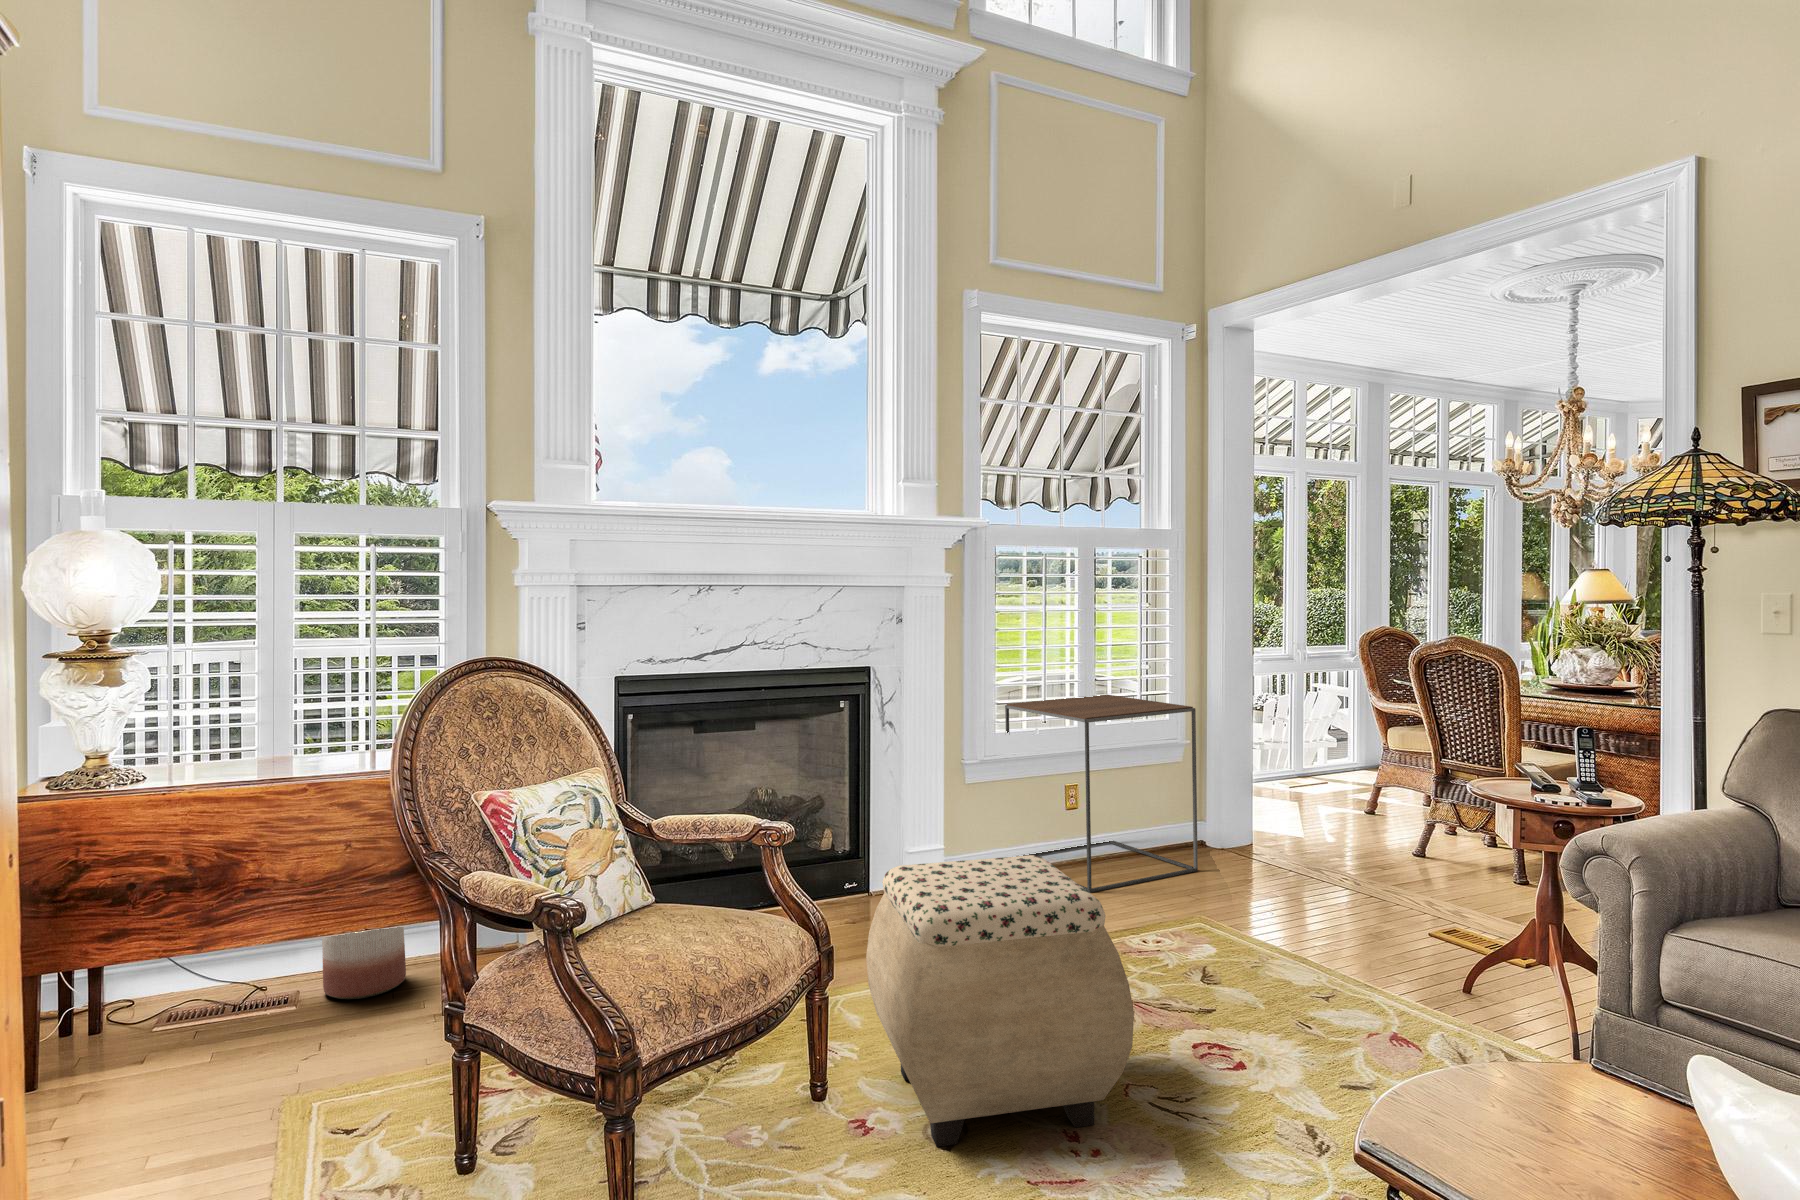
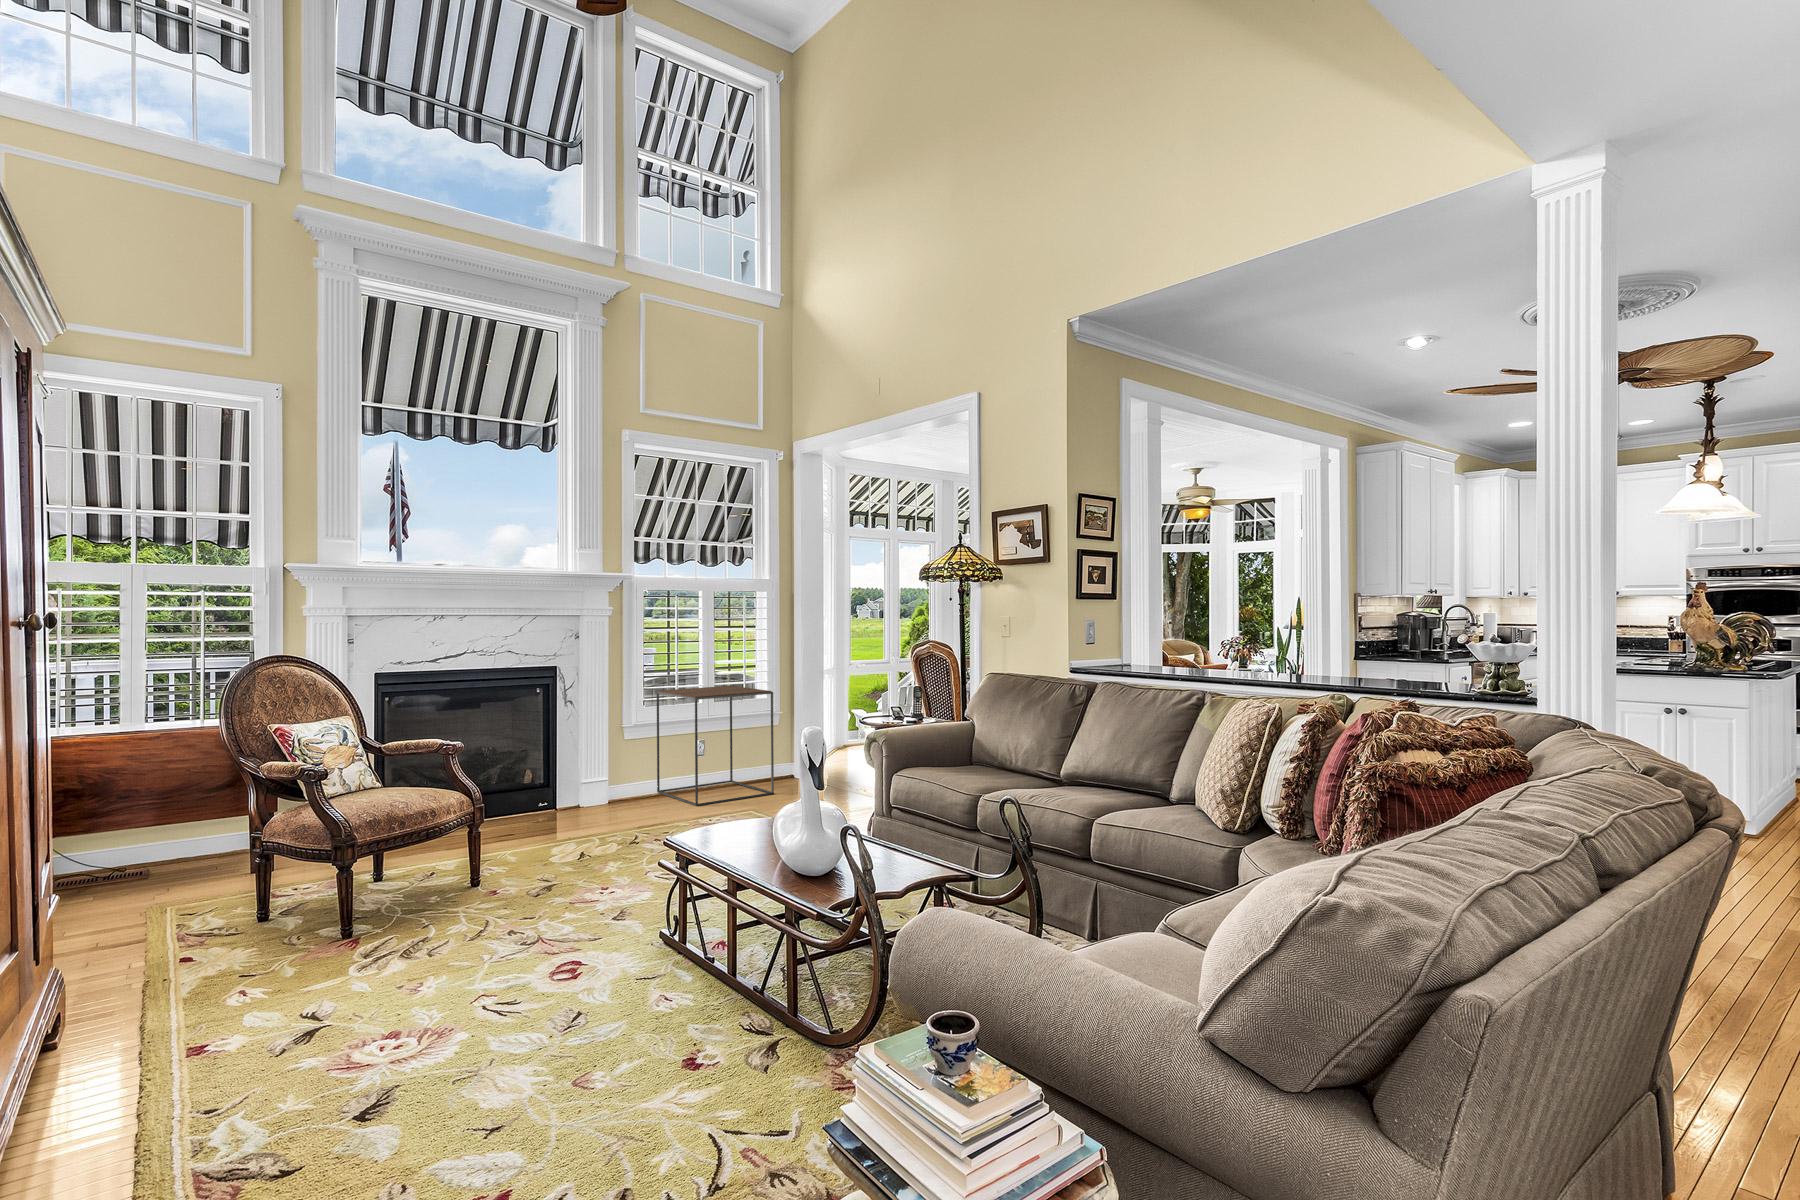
ottoman: present [866,855,1134,1147] -> none [508,760,636,904]
planter: present [322,927,406,999] -> none [161,816,220,870]

